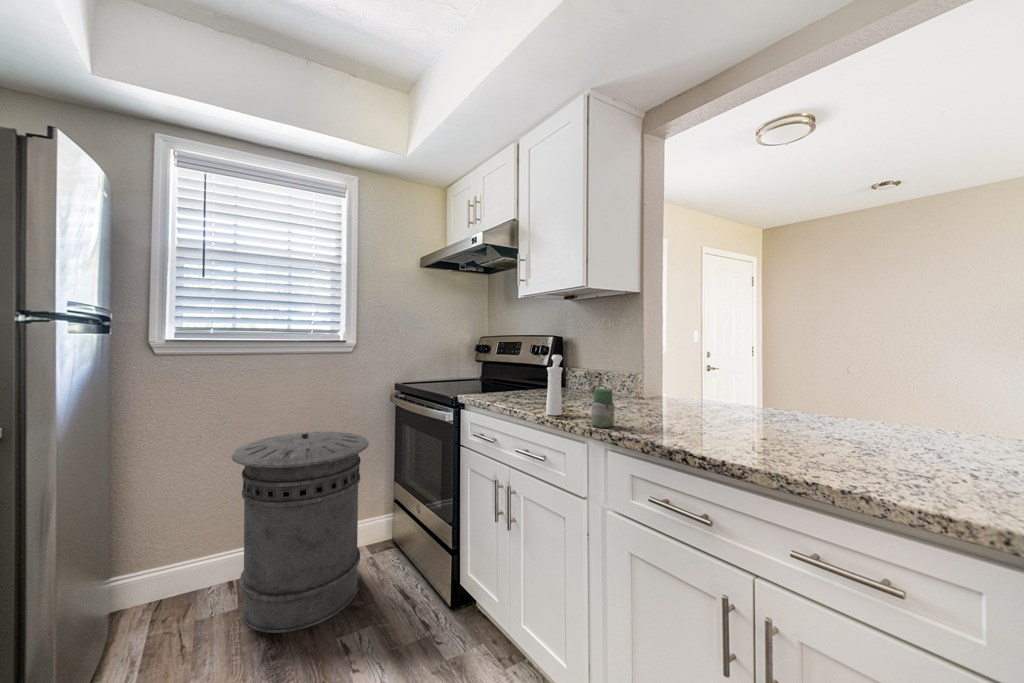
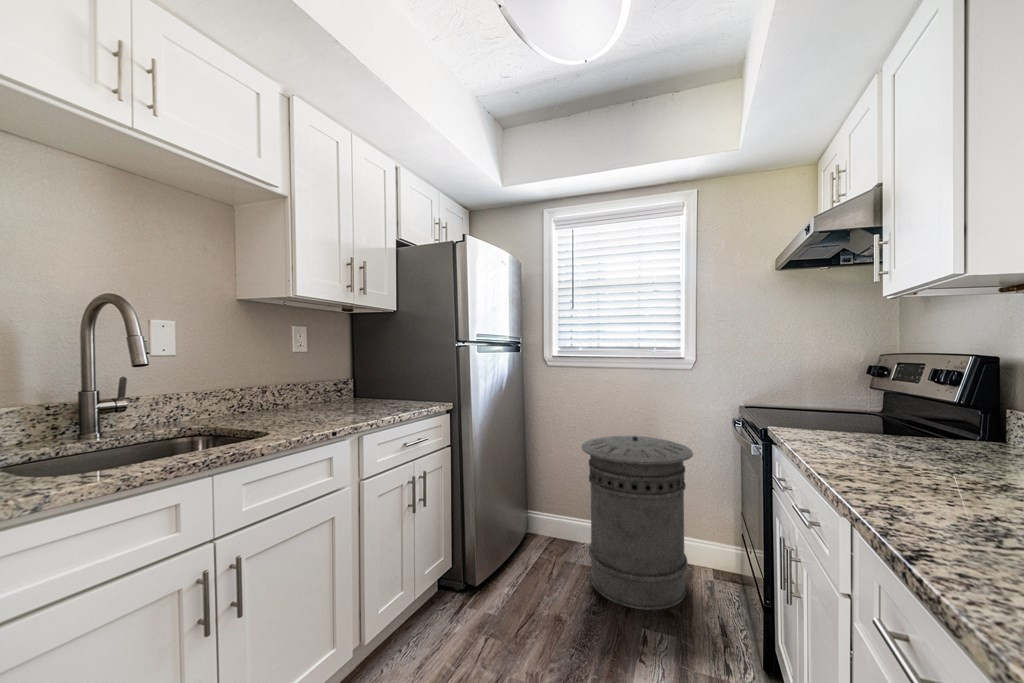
pepper mill: present [546,355,563,416] -> none [869,374,921,464]
jar: present [591,389,614,428] -> none [914,429,966,496]

